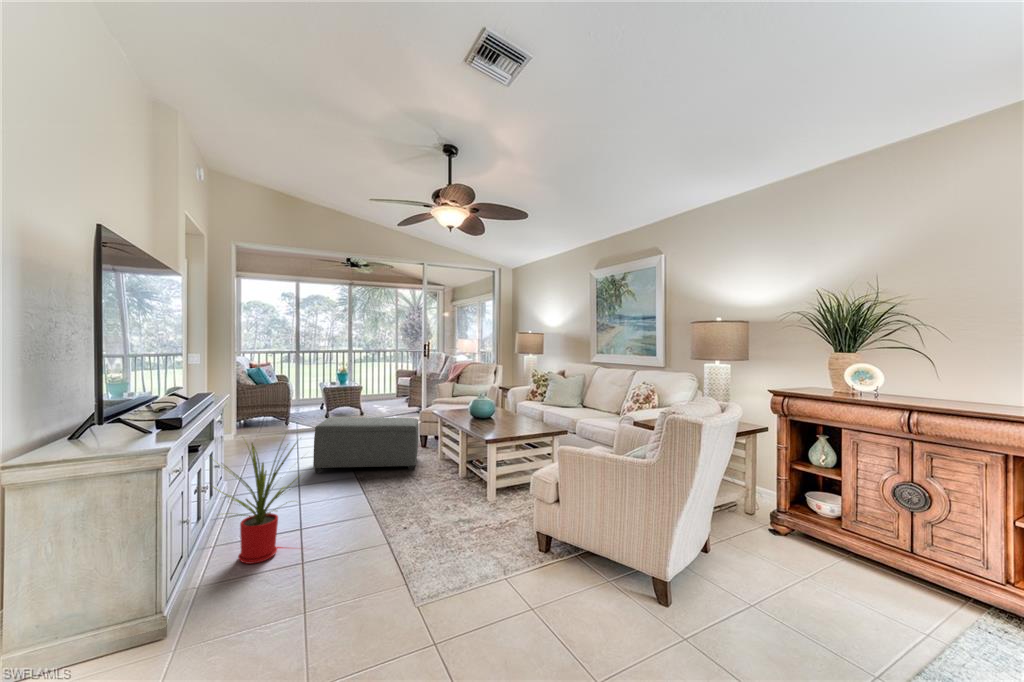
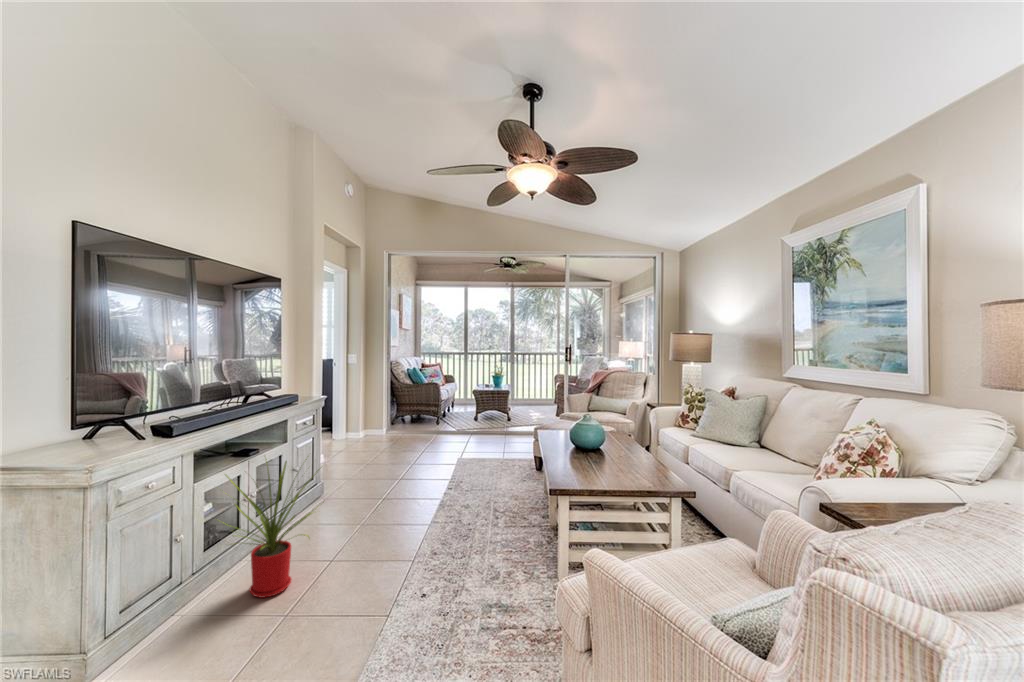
ottoman: present [313,418,418,472] -> none [407,429,522,503]

